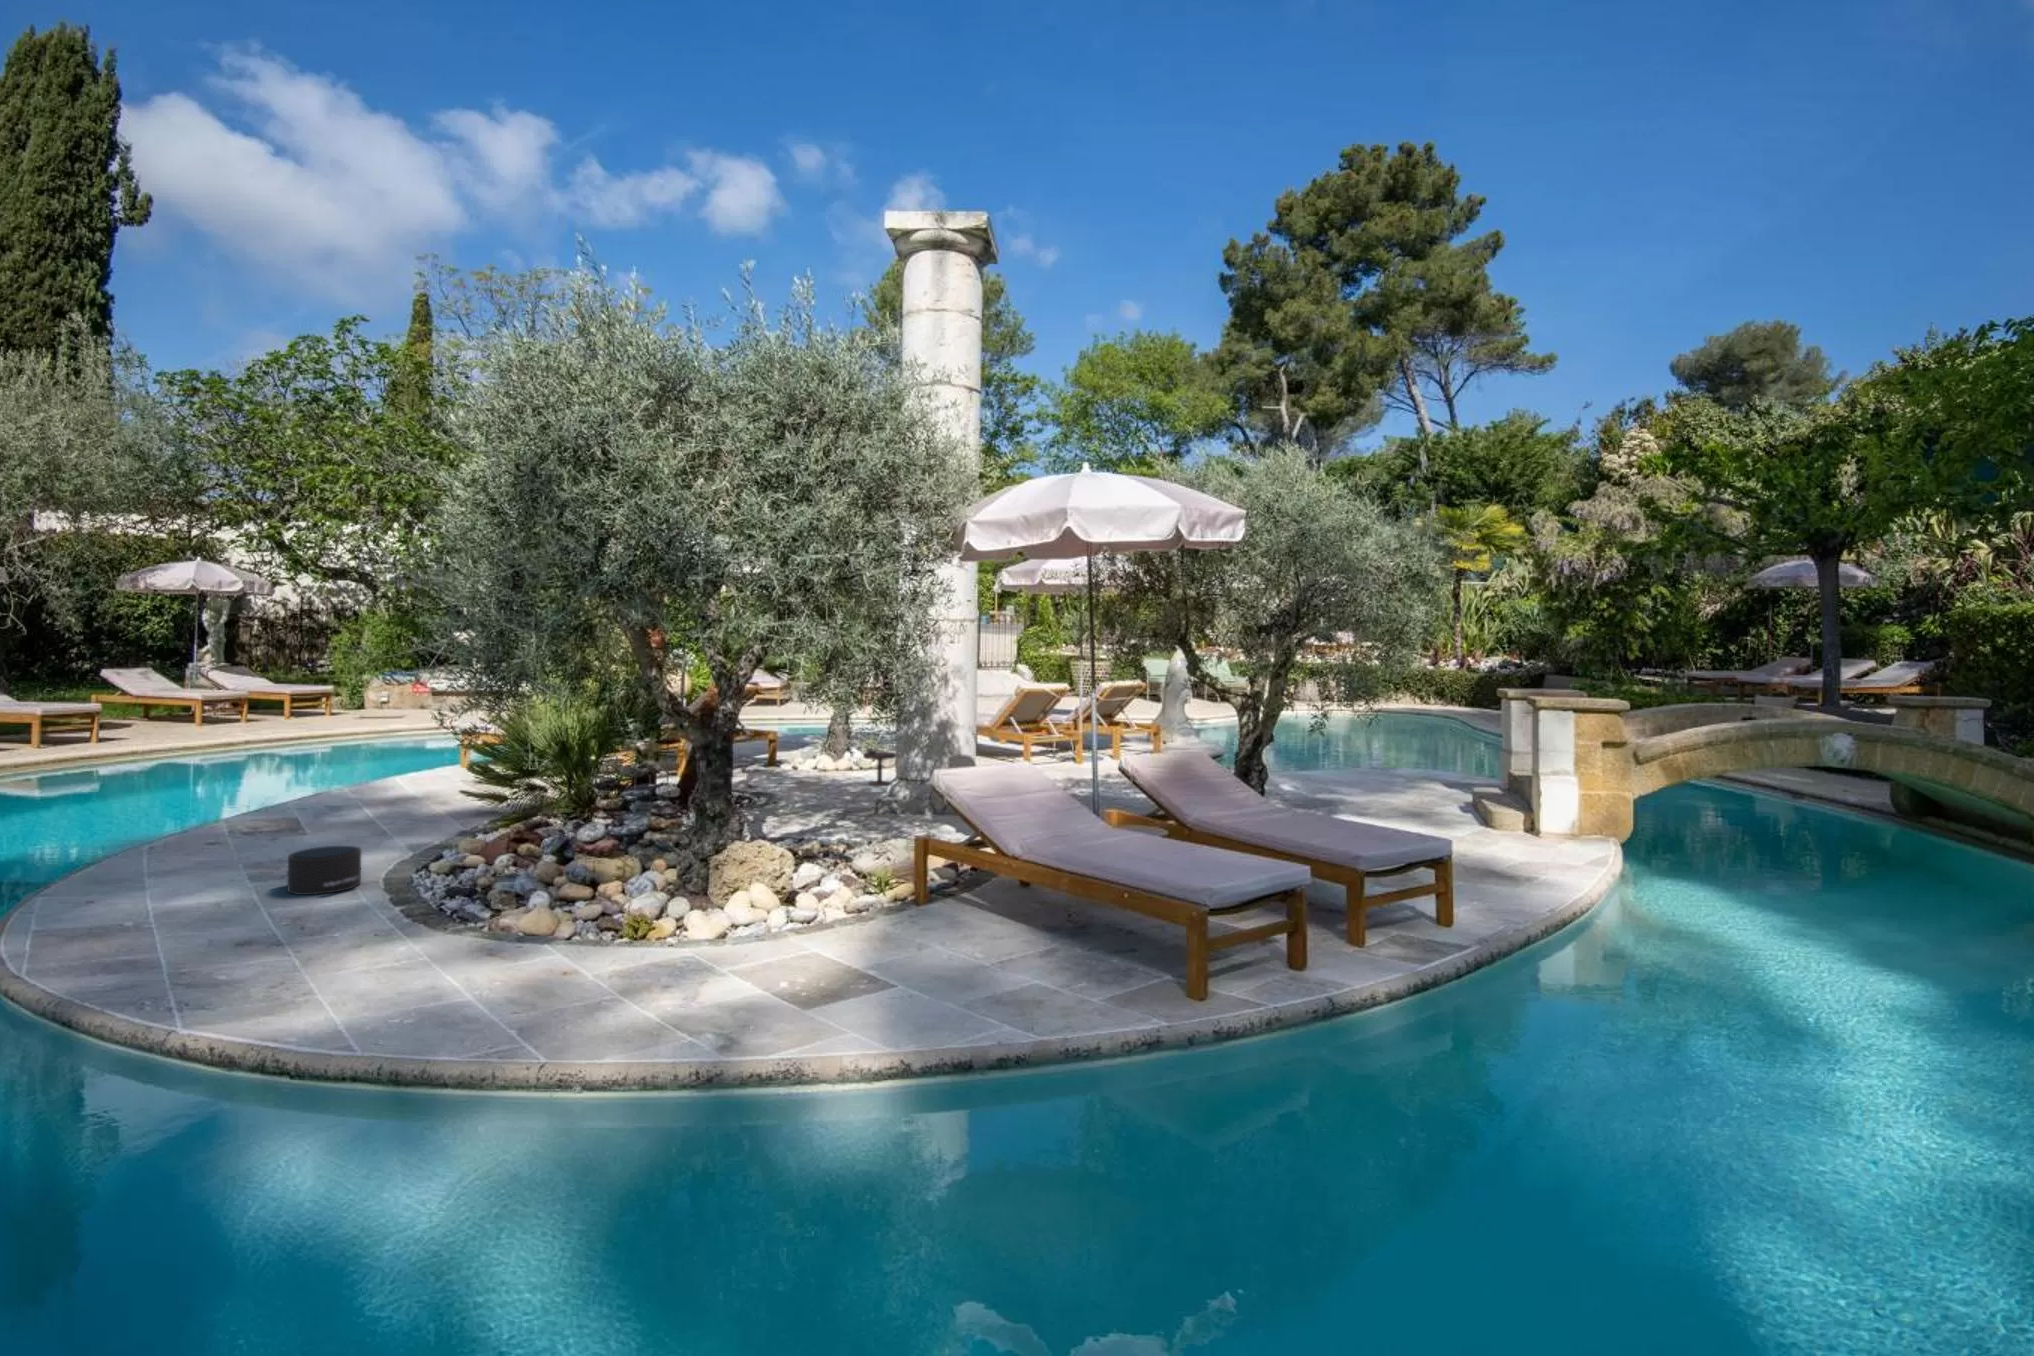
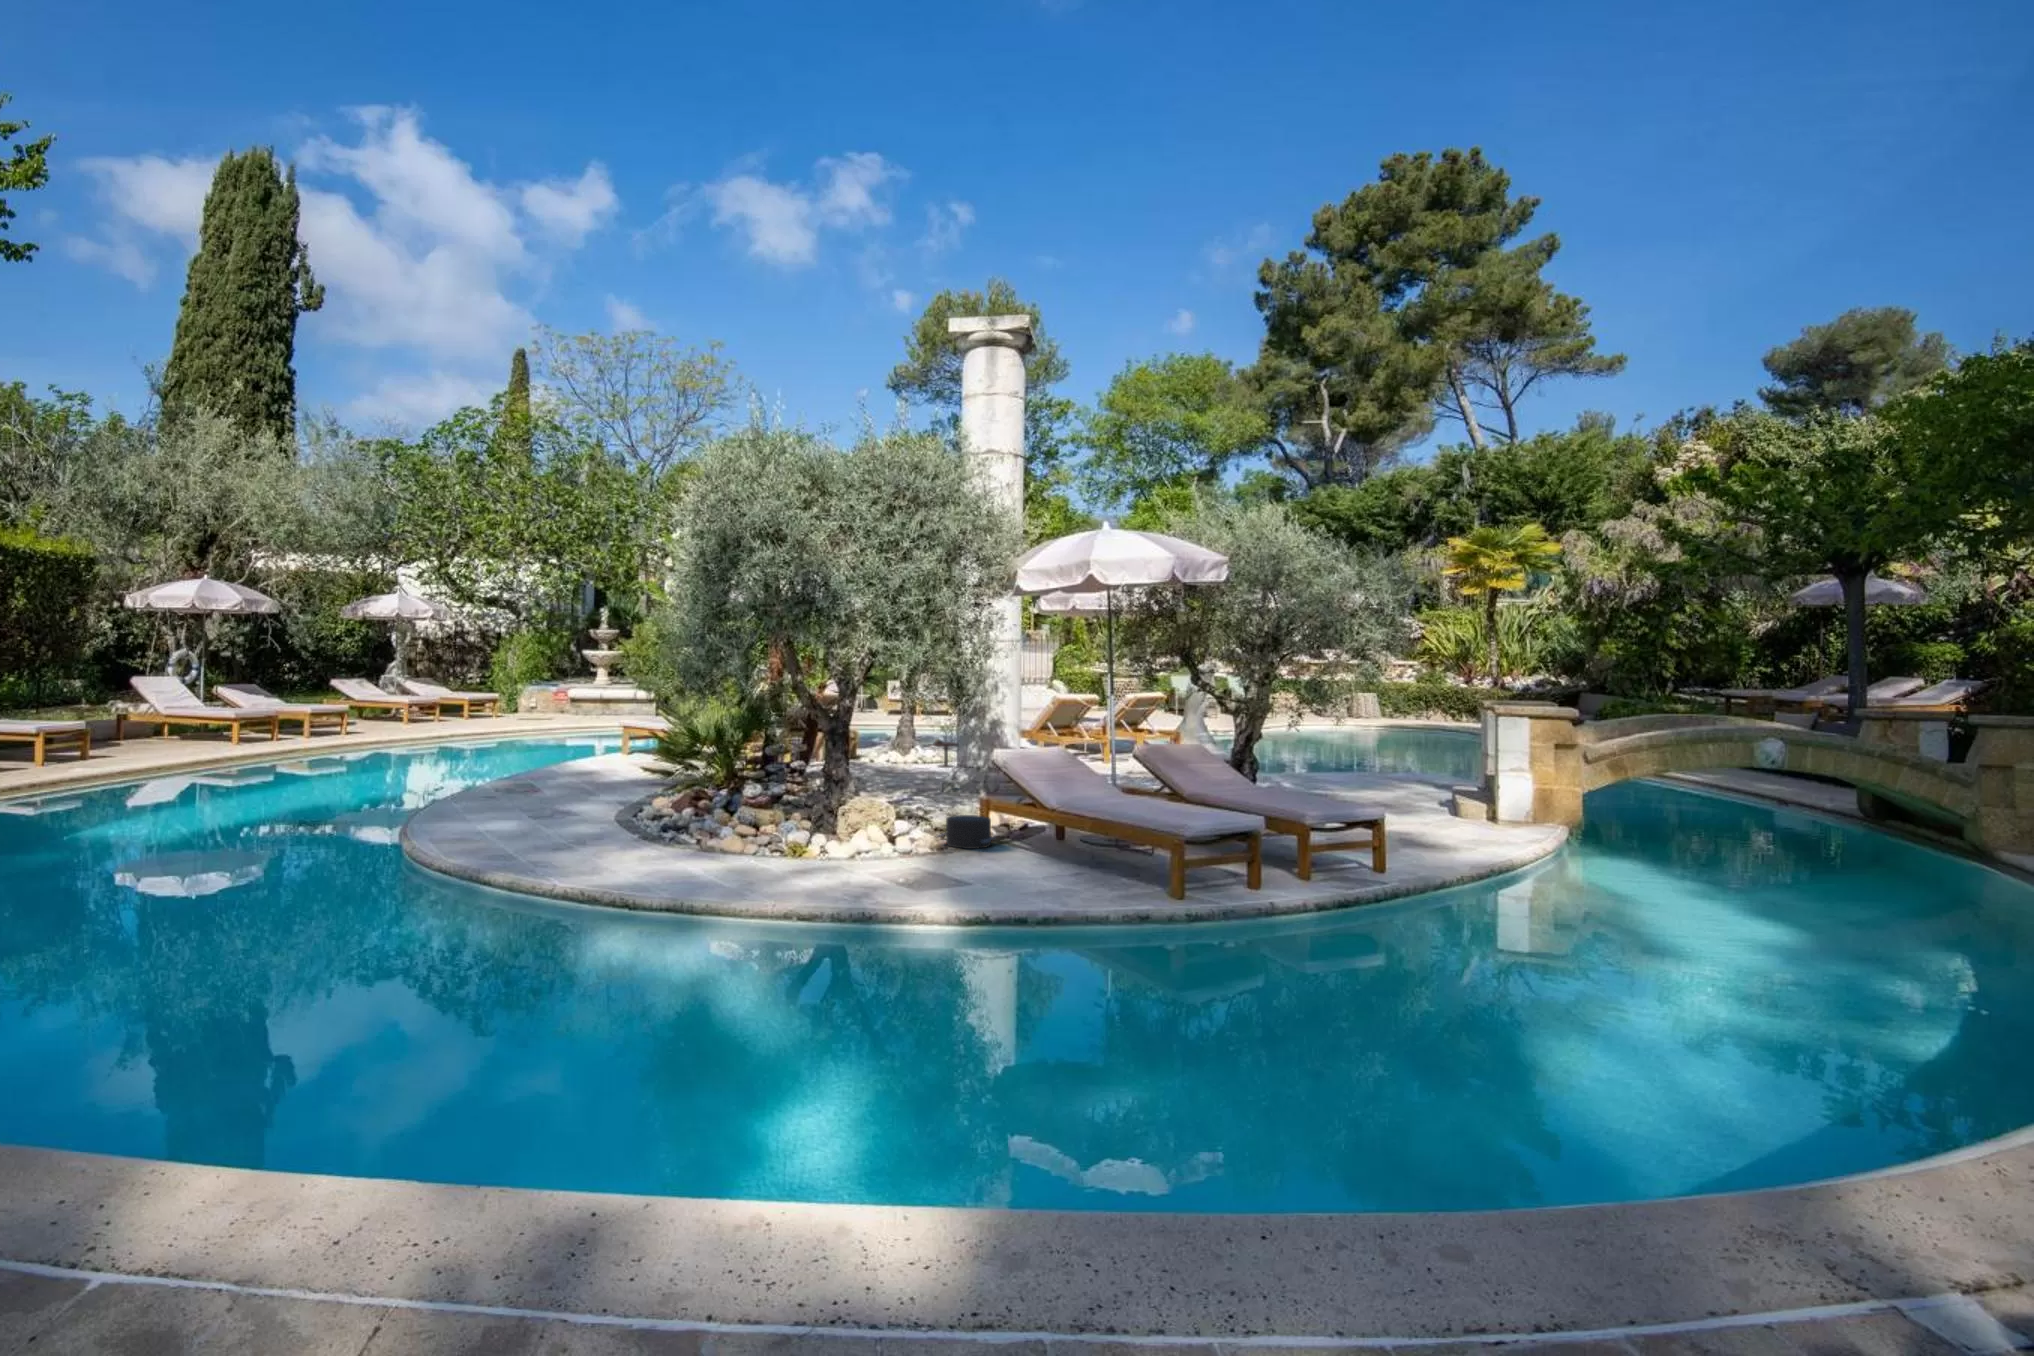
pouf: present [278,846,361,895] -> present [938,815,995,849]

